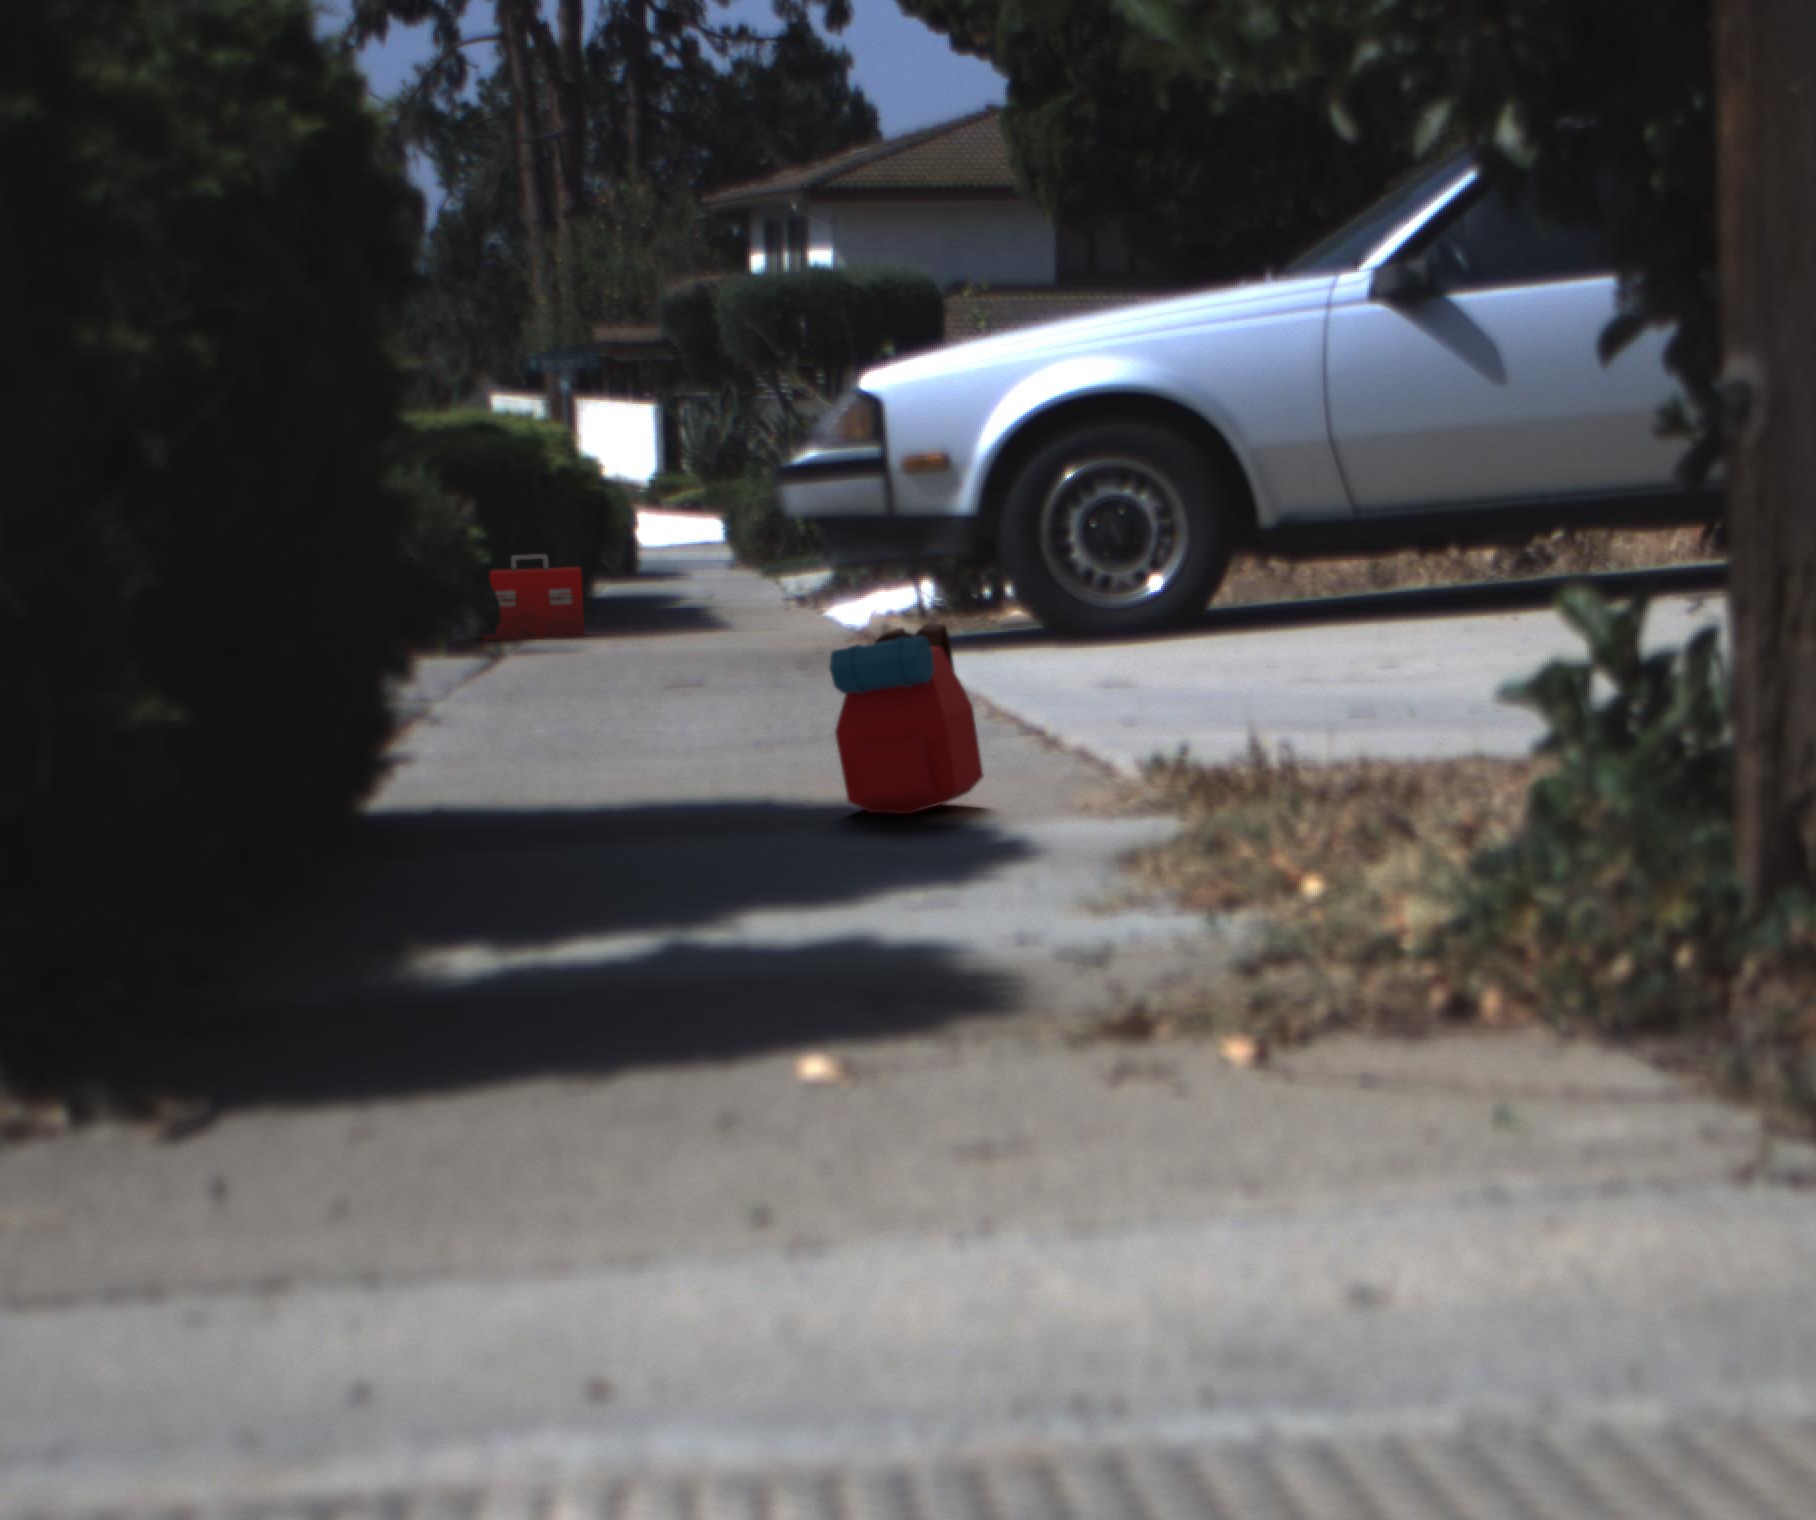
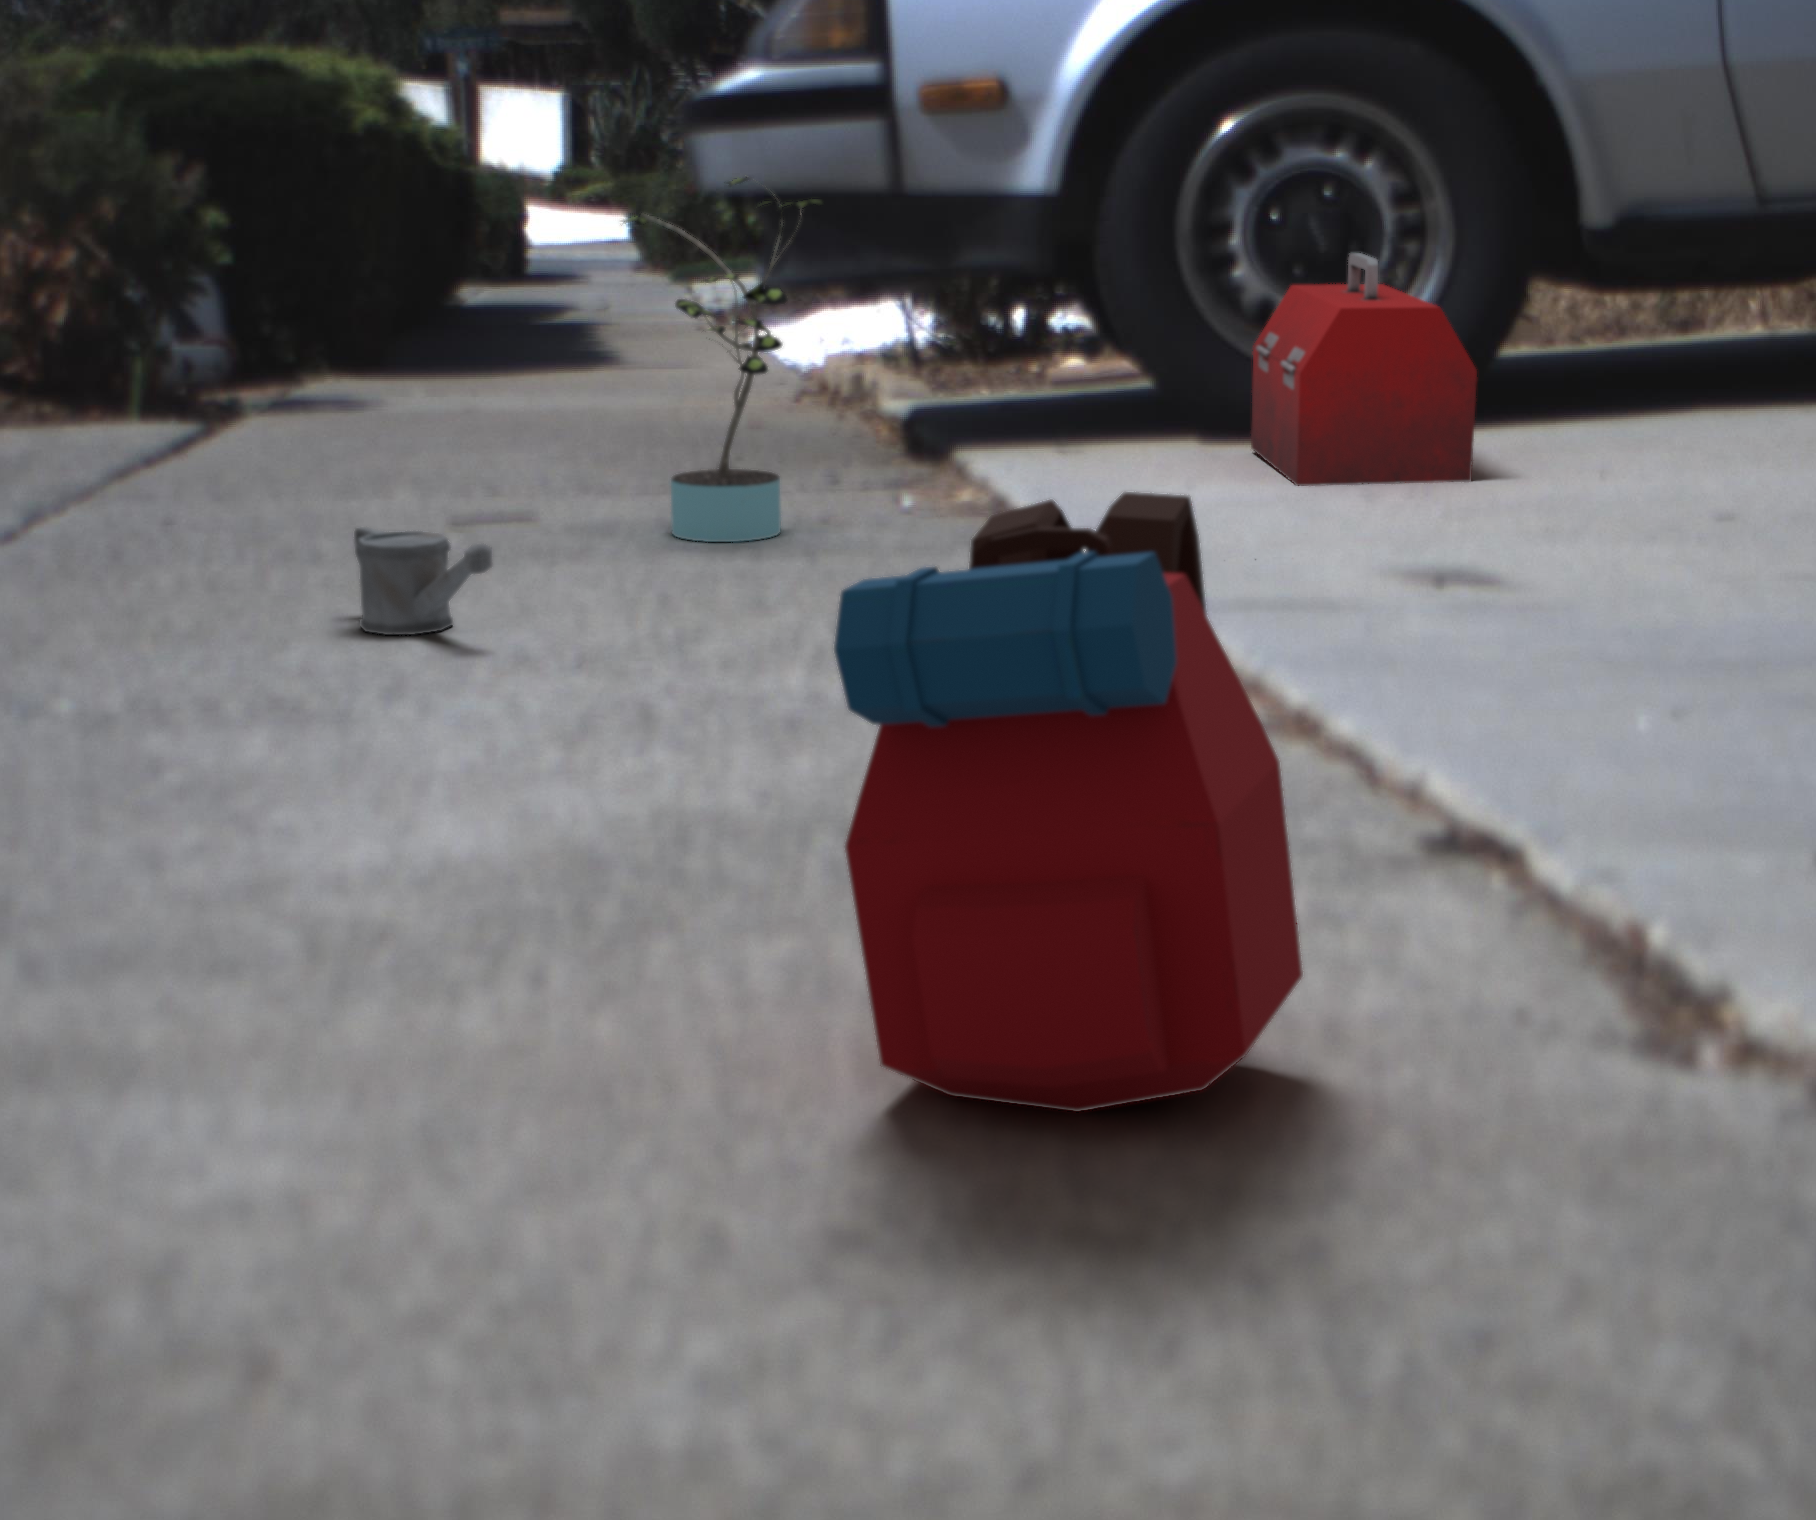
potted plant: none [745,510,846,692] -> present [623,177,825,542]
toolbox: present [483,554,585,641] -> present [1251,253,1477,486]
watering can: none [629,678,696,724] -> present [354,527,492,635]

